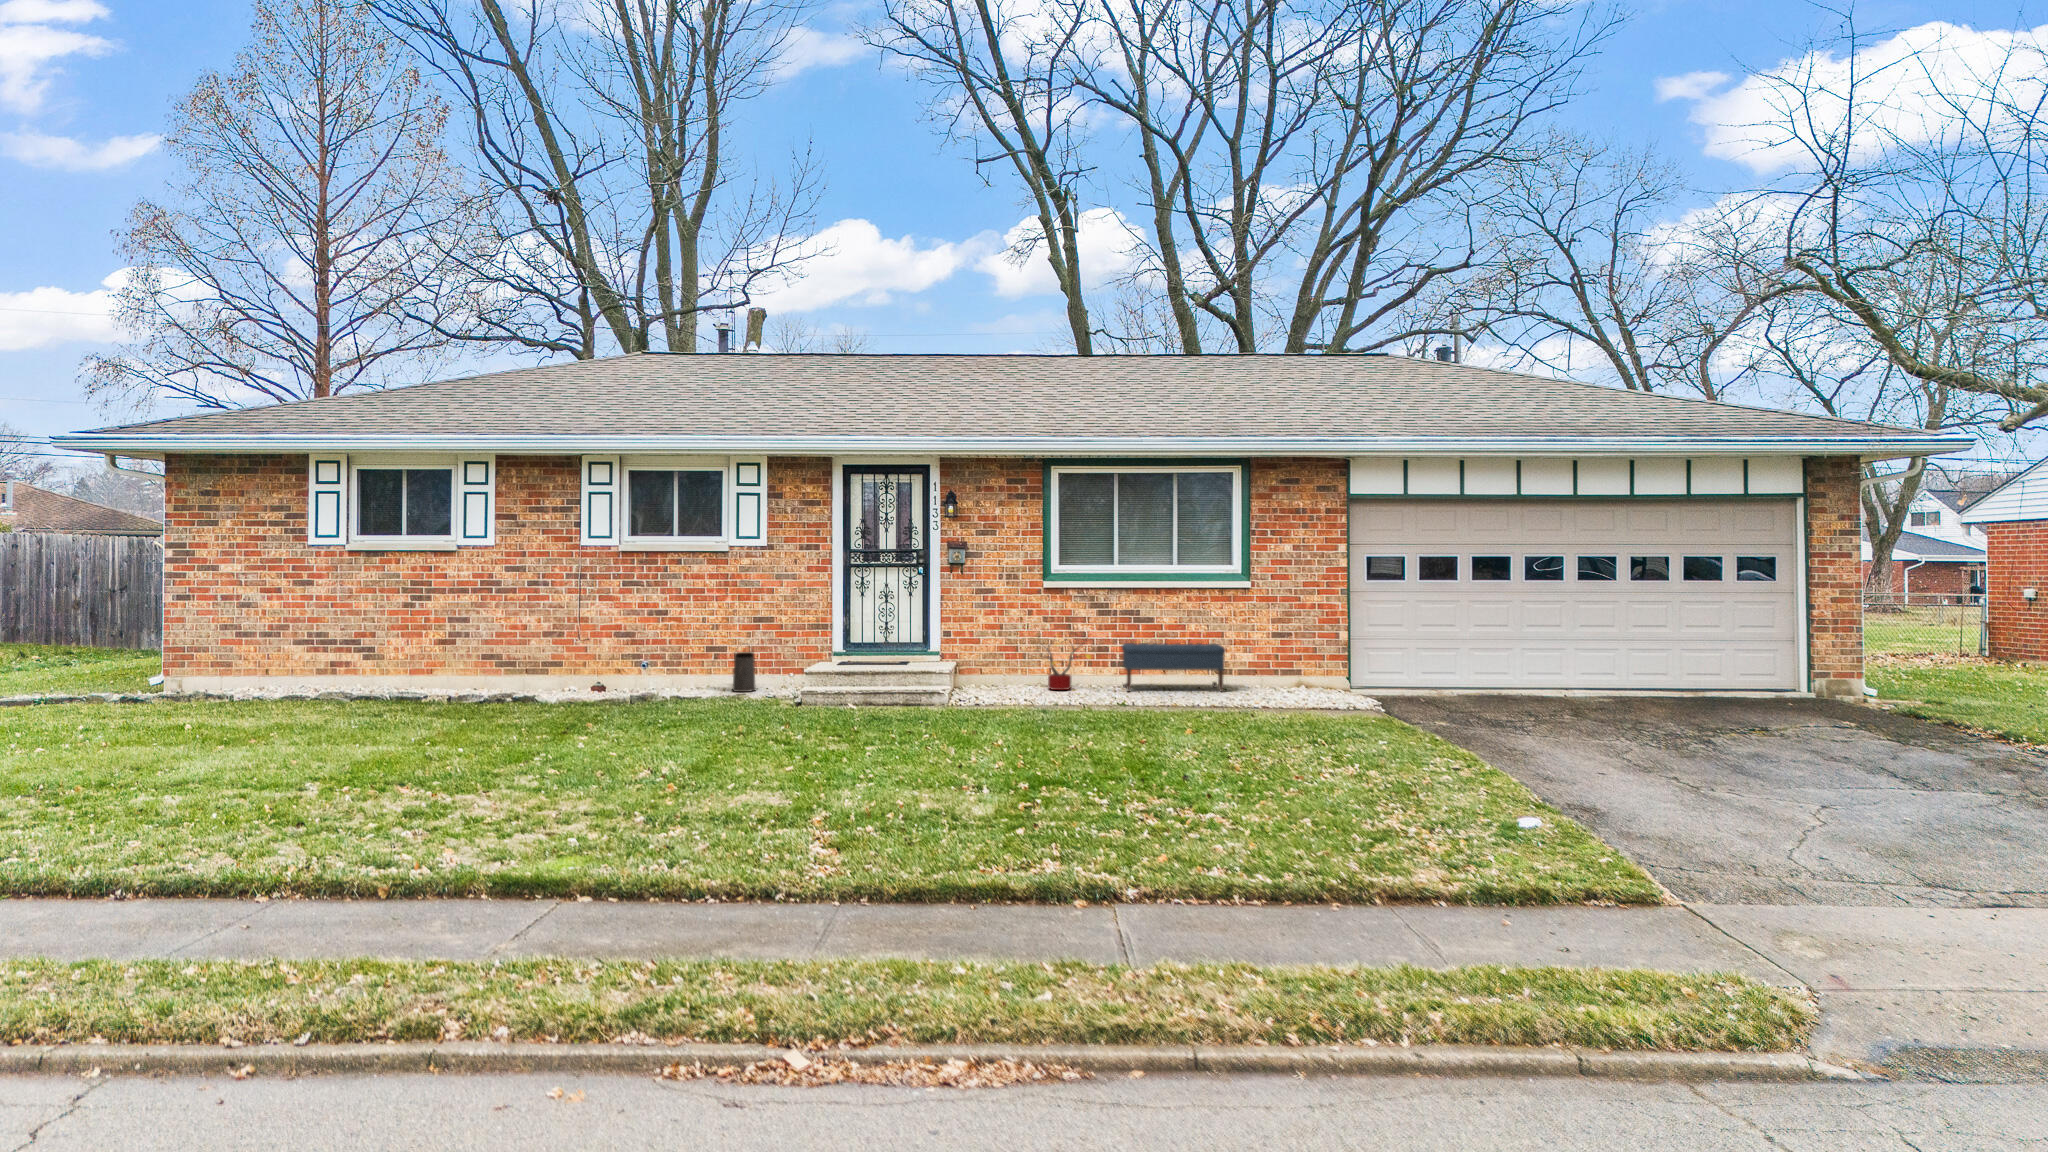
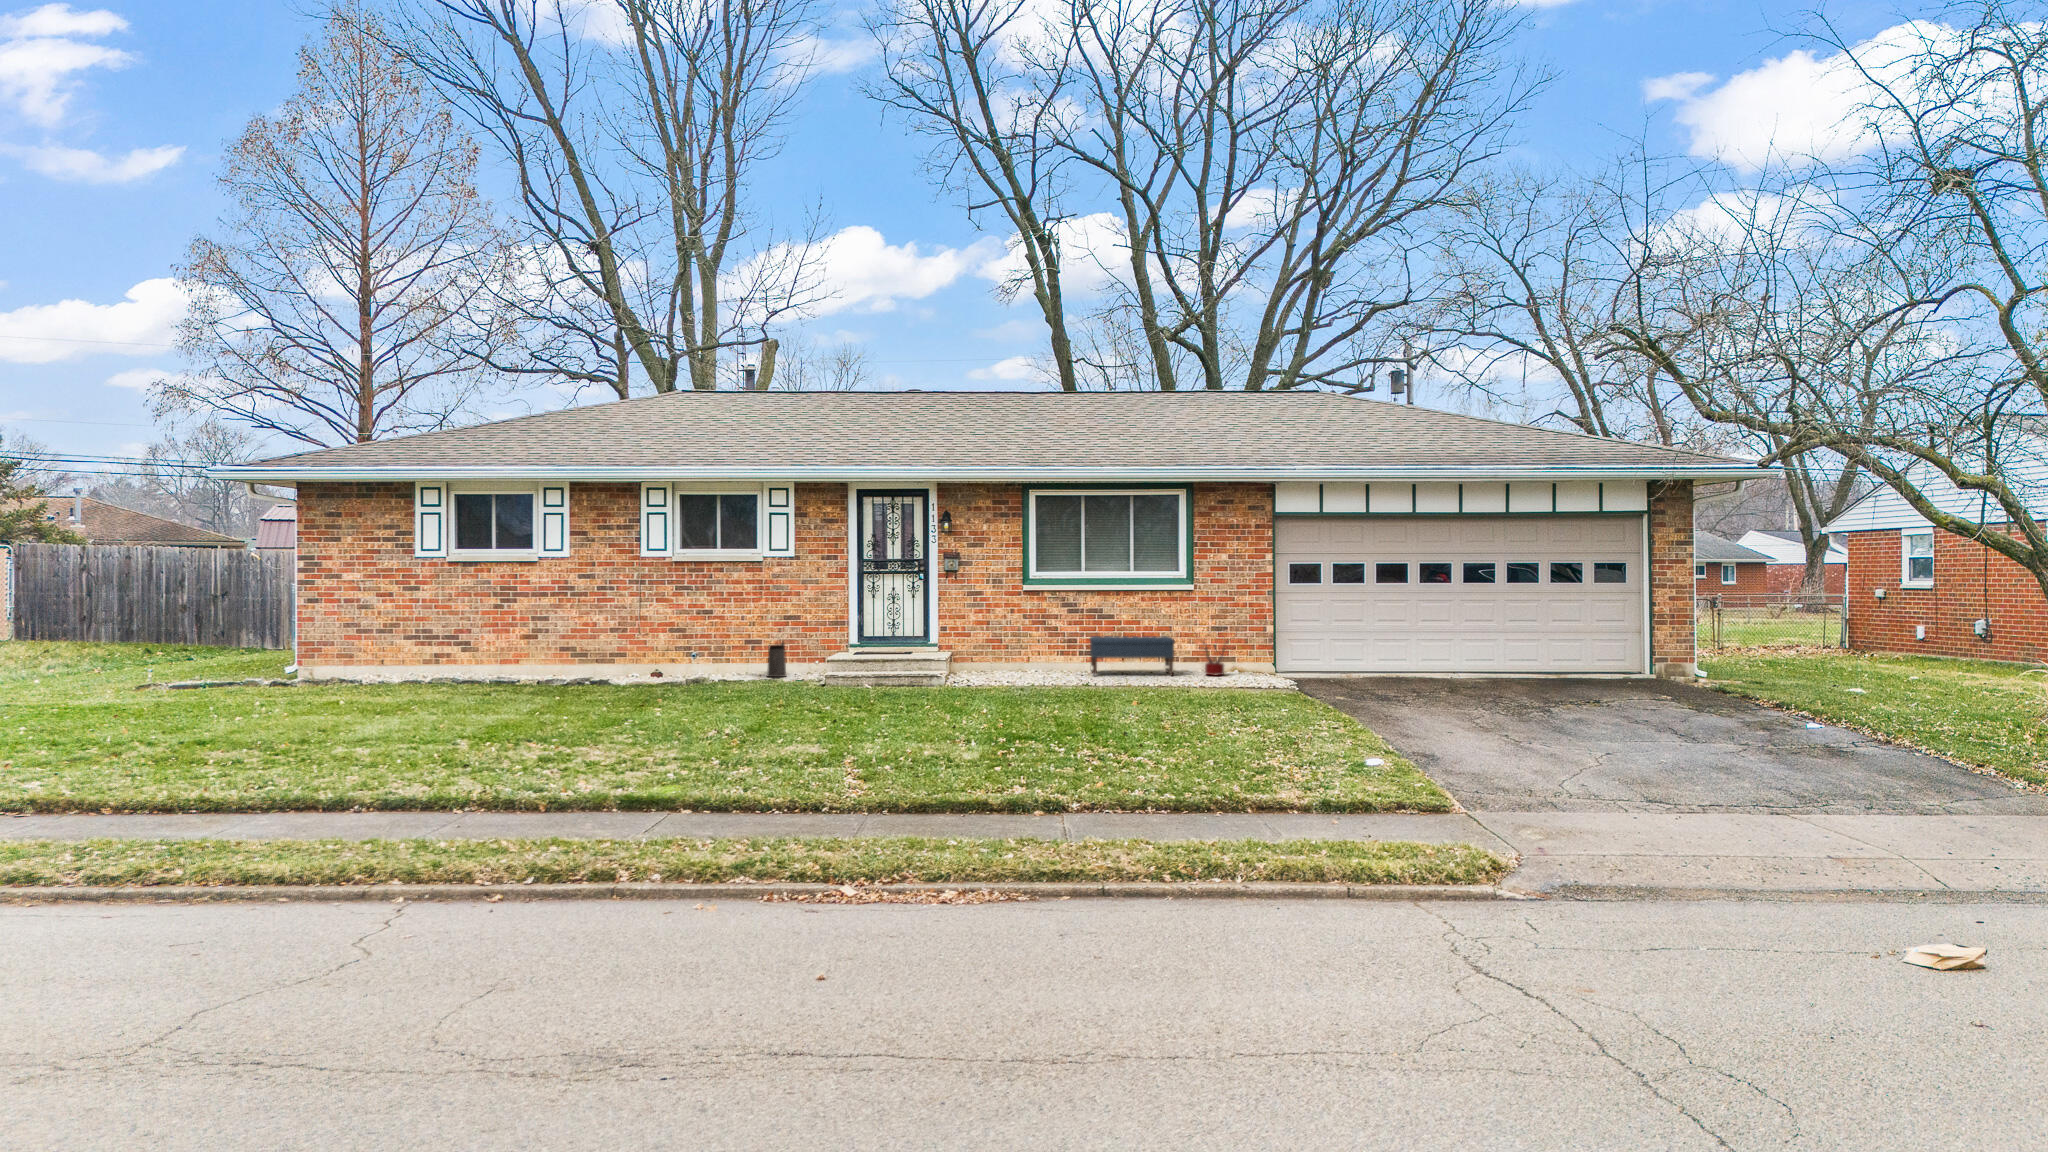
decorative plant: present [1047,639,1091,690] -> present [1203,634,1241,676]

